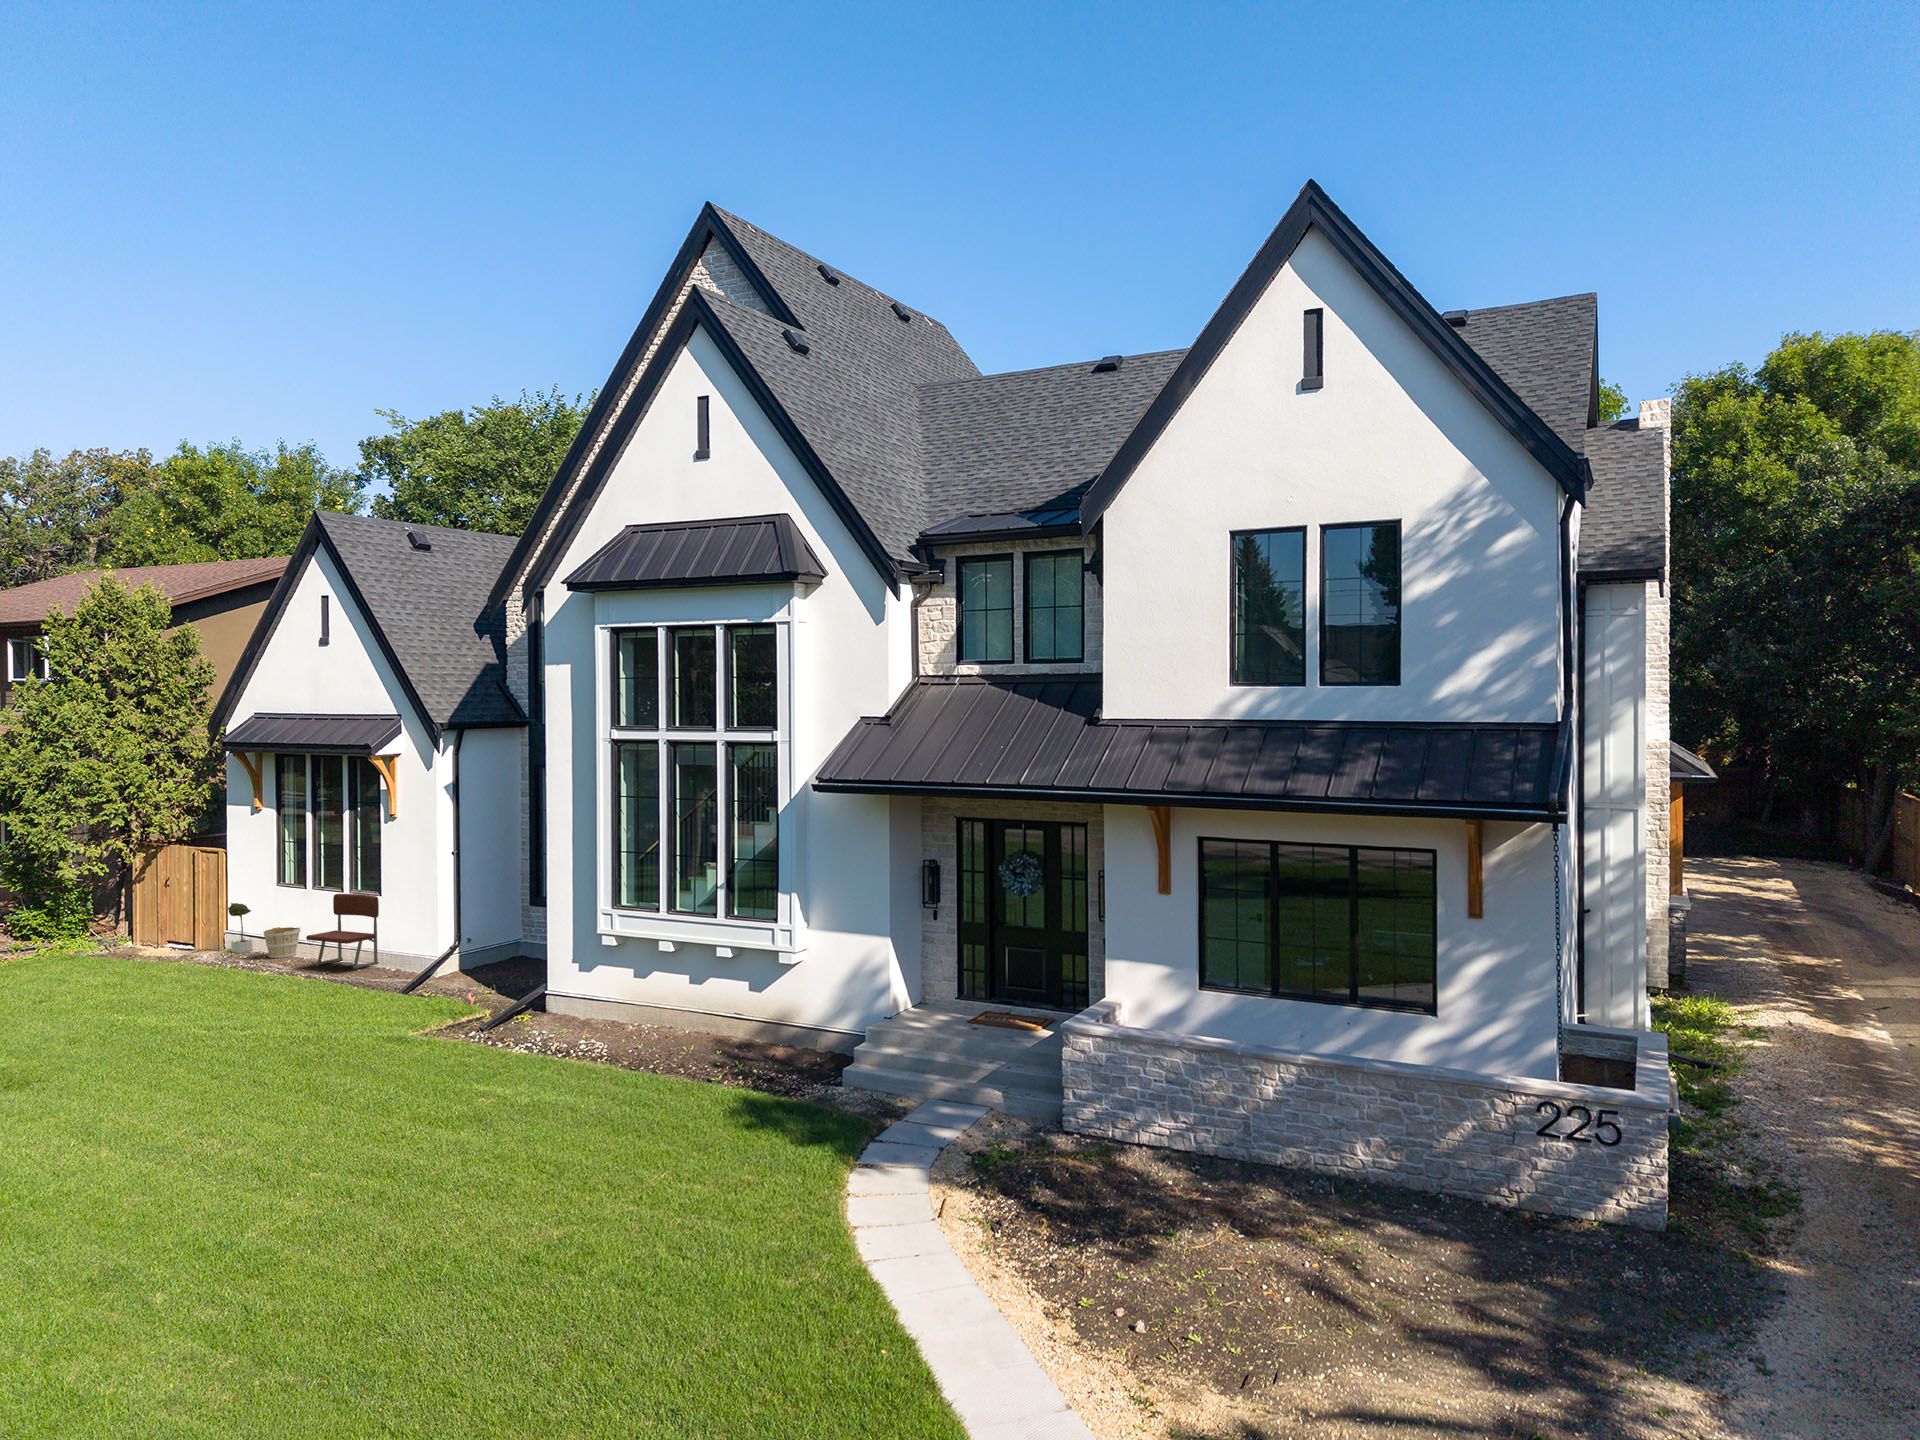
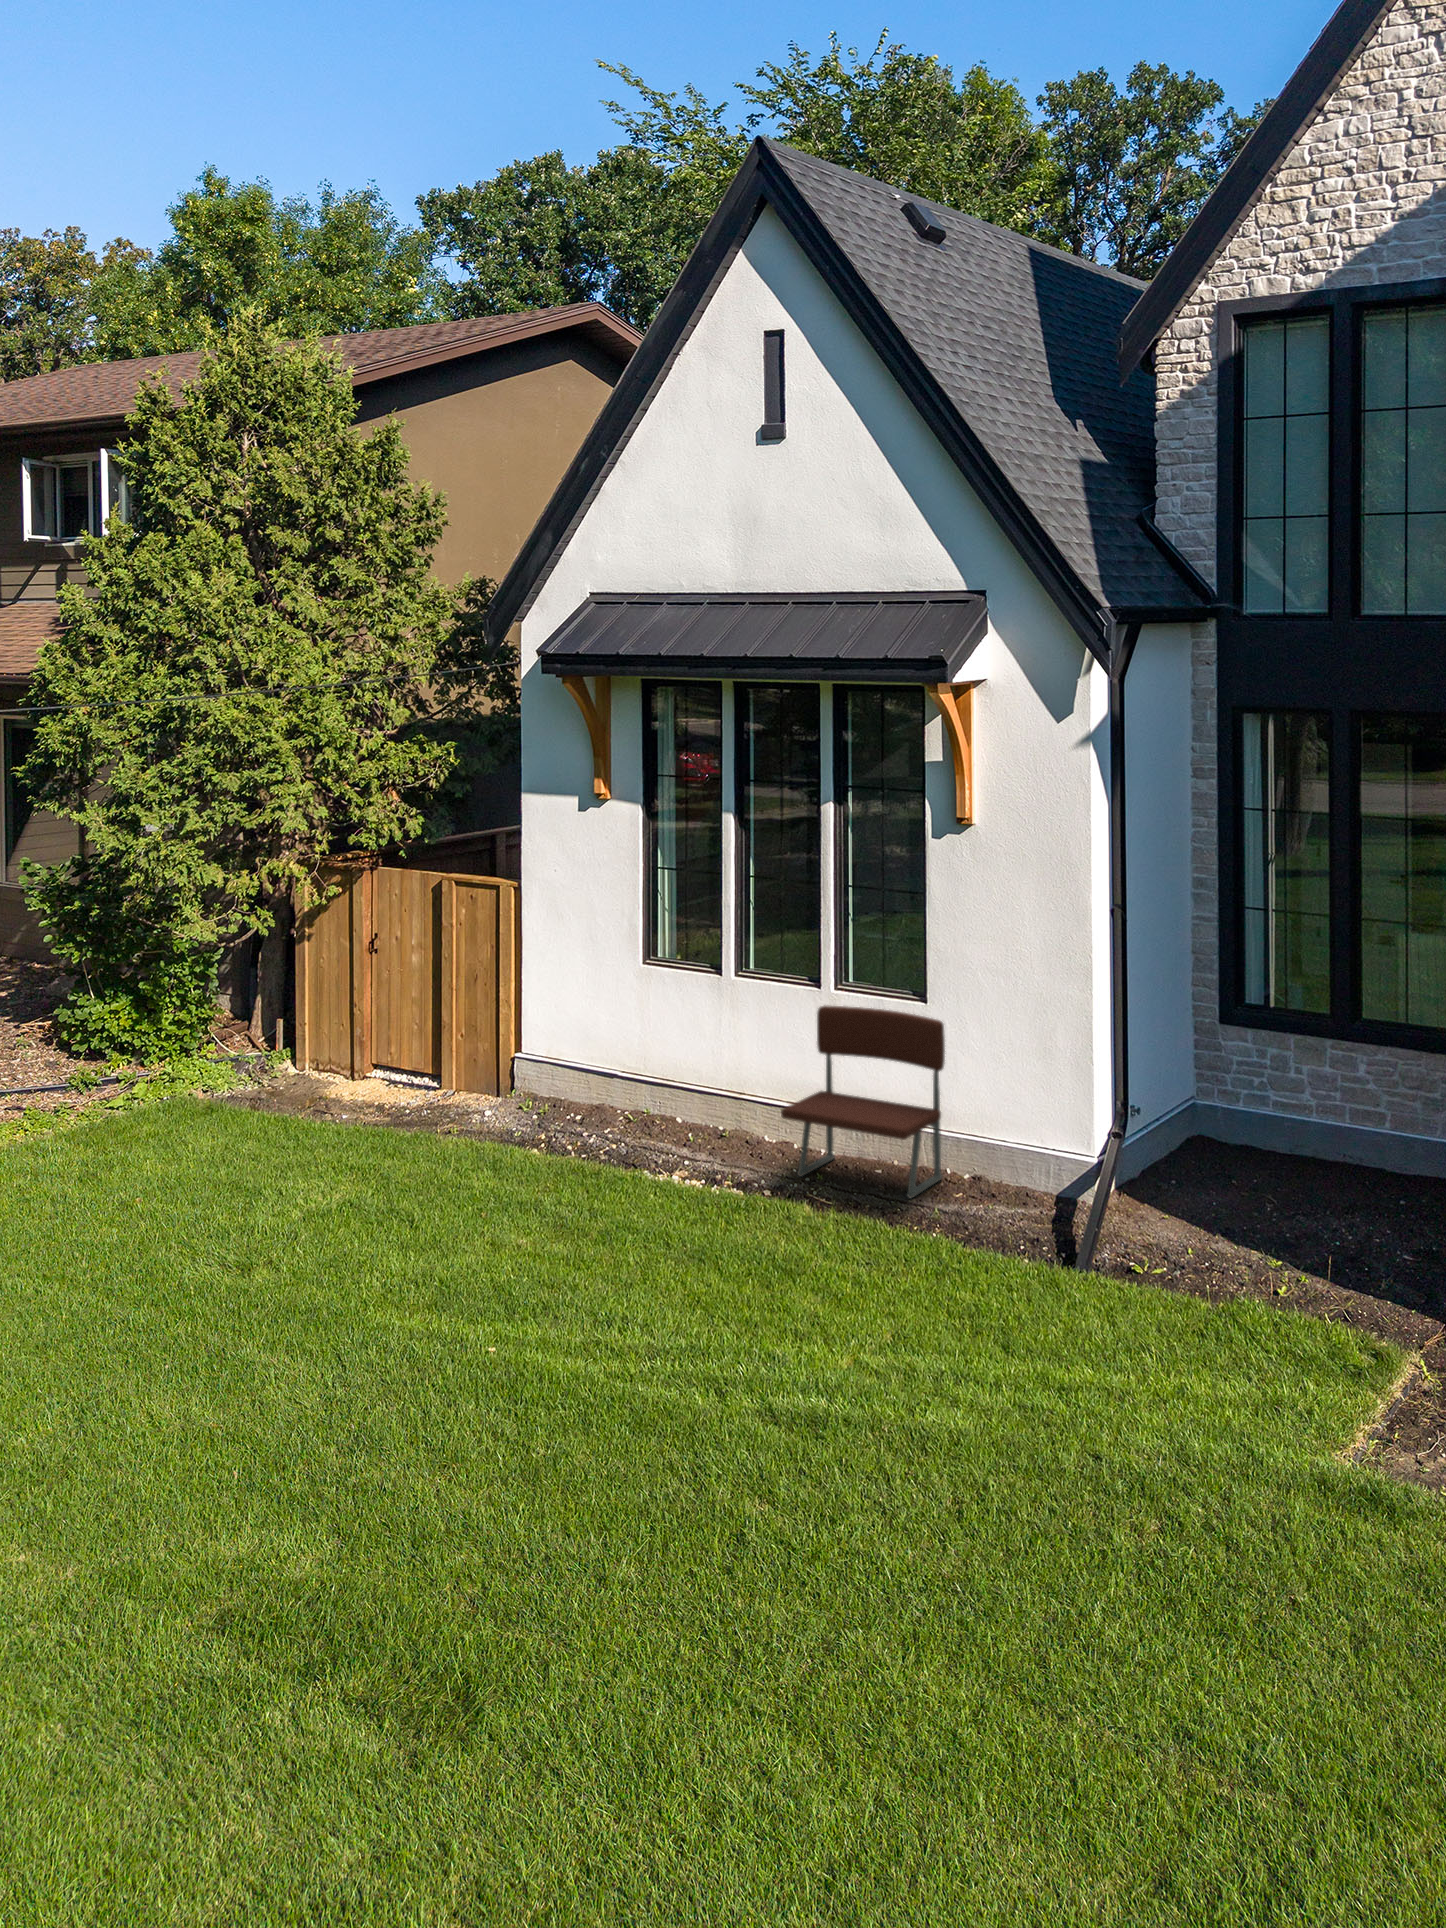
potted tree: present [228,903,253,953] -> none [534,1005,583,1118]
wooden bucket: present [264,927,301,958] -> none [636,1066,708,1142]

